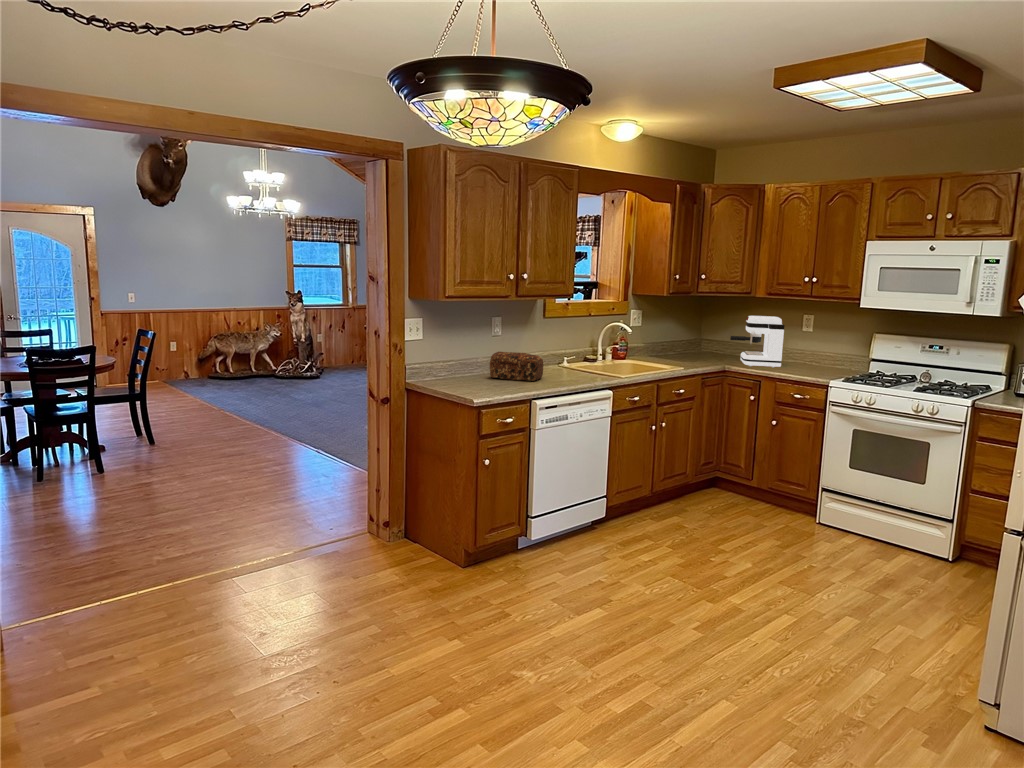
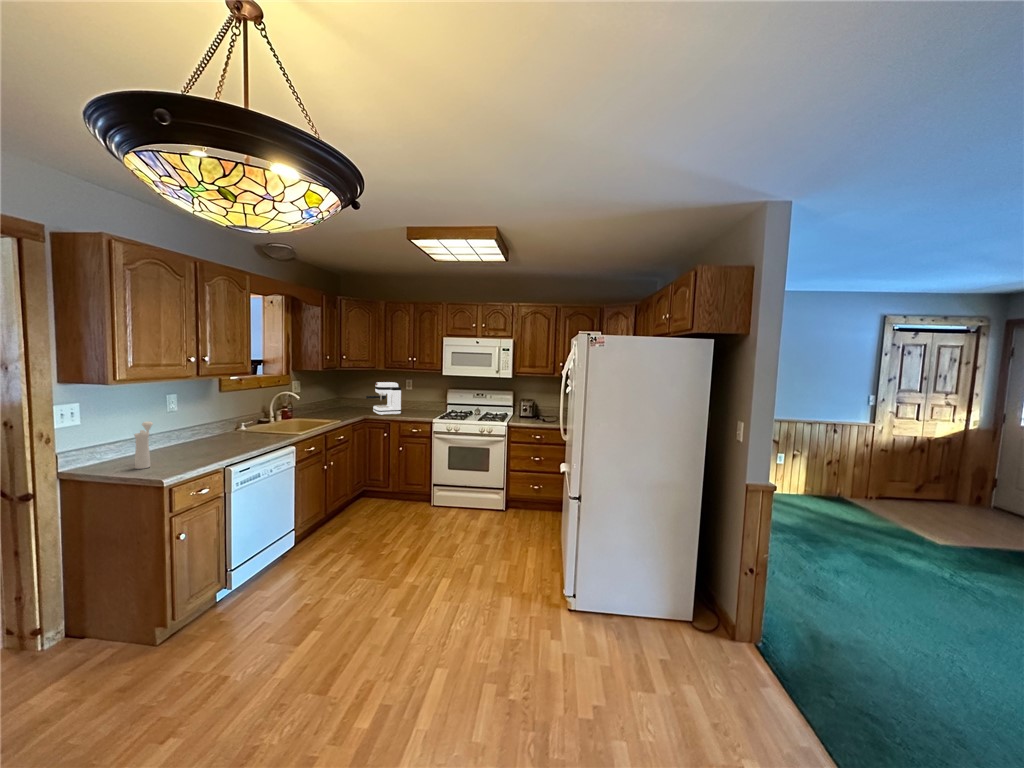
pepper mill: none [456,344,473,391] -> present [134,422,153,469]
bread loaf: present [490,352,543,381] -> none [169,423,228,449]

